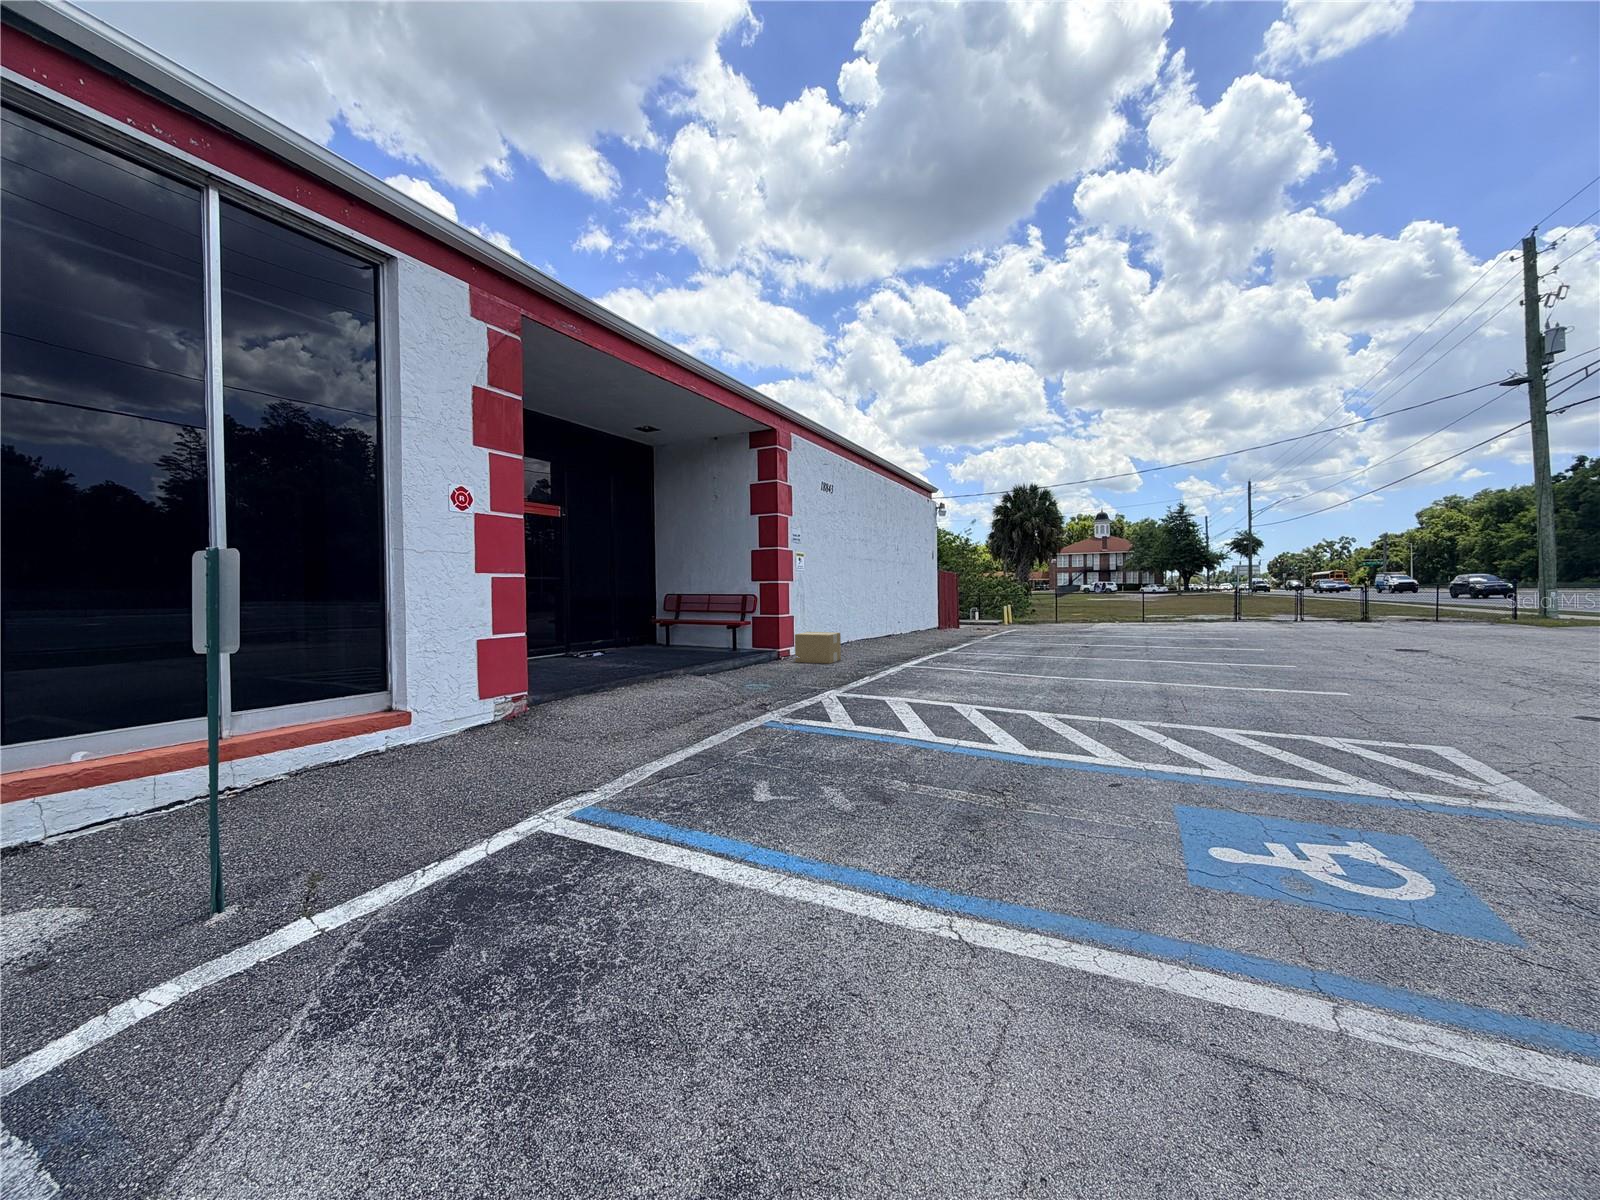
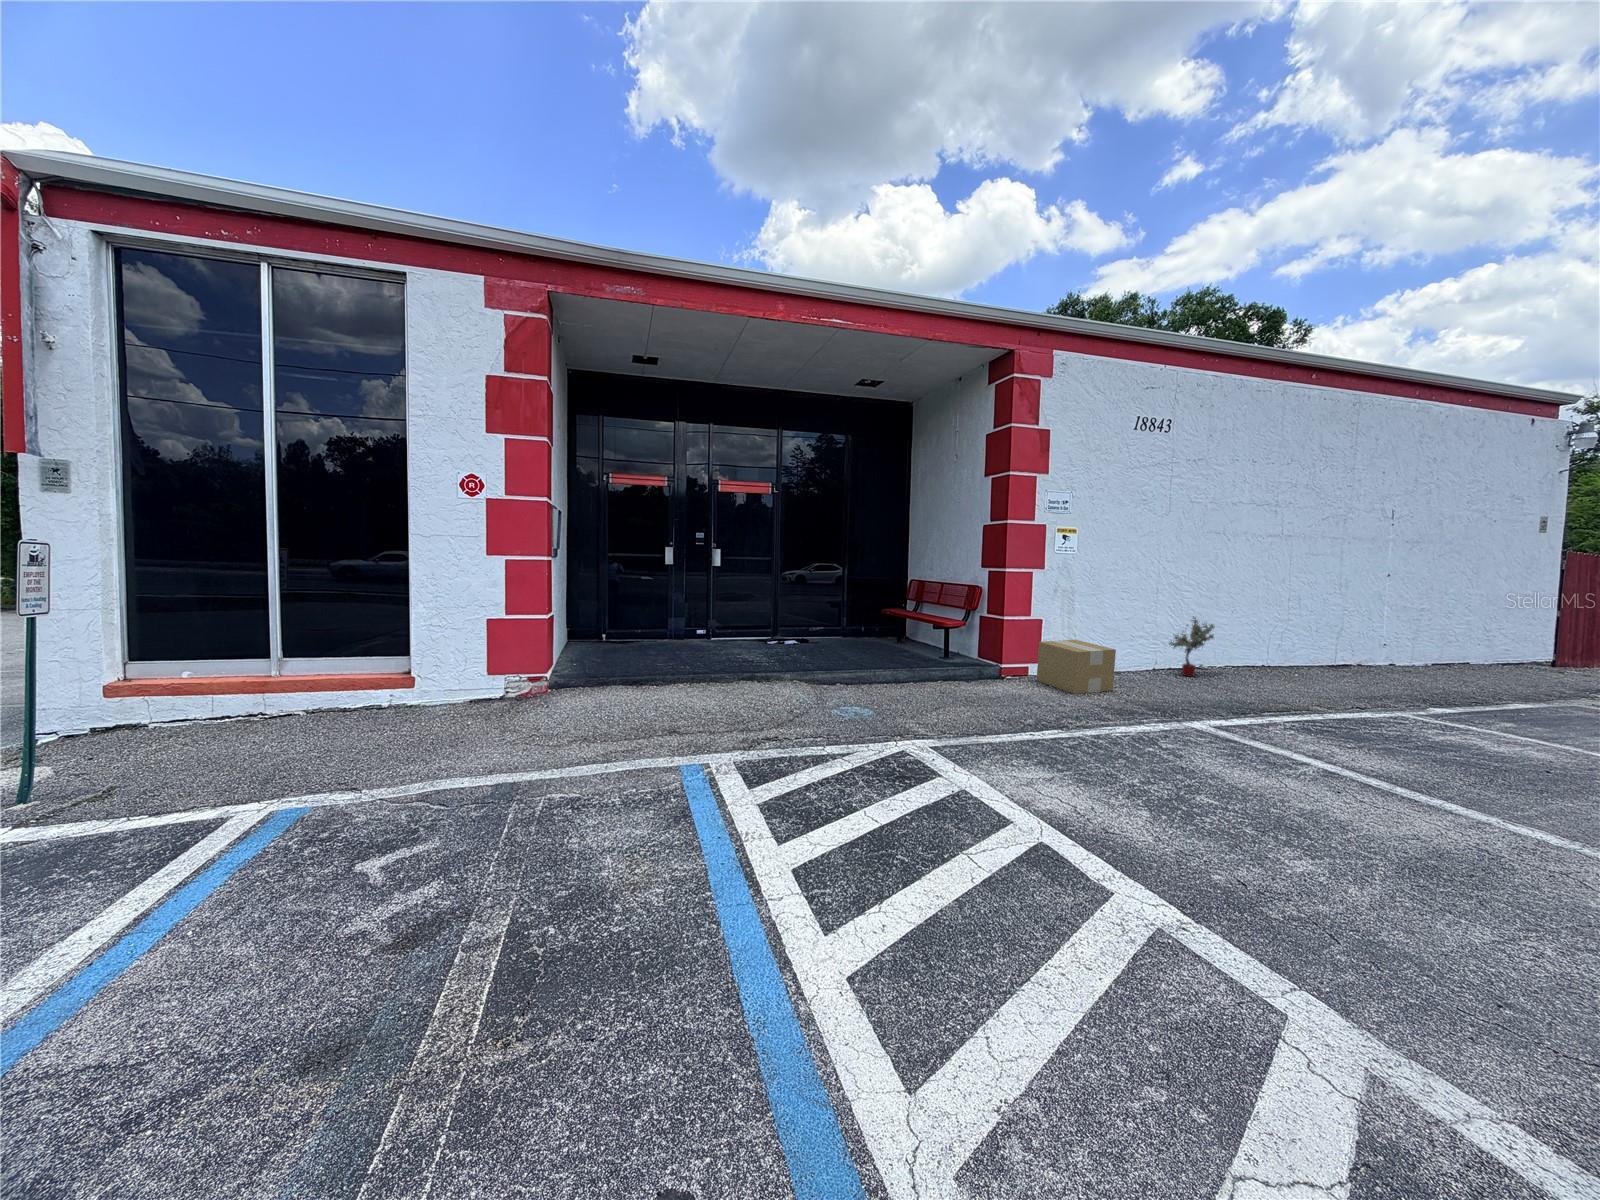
potted tree: none [840,612,862,650] -> present [1169,617,1214,677]

